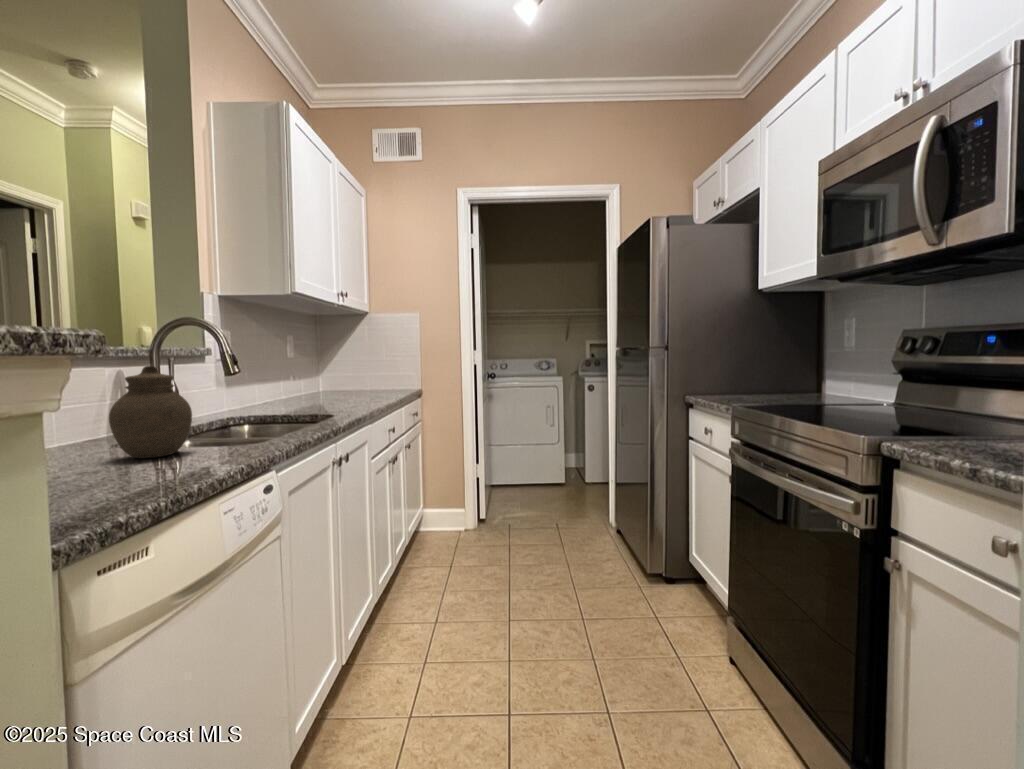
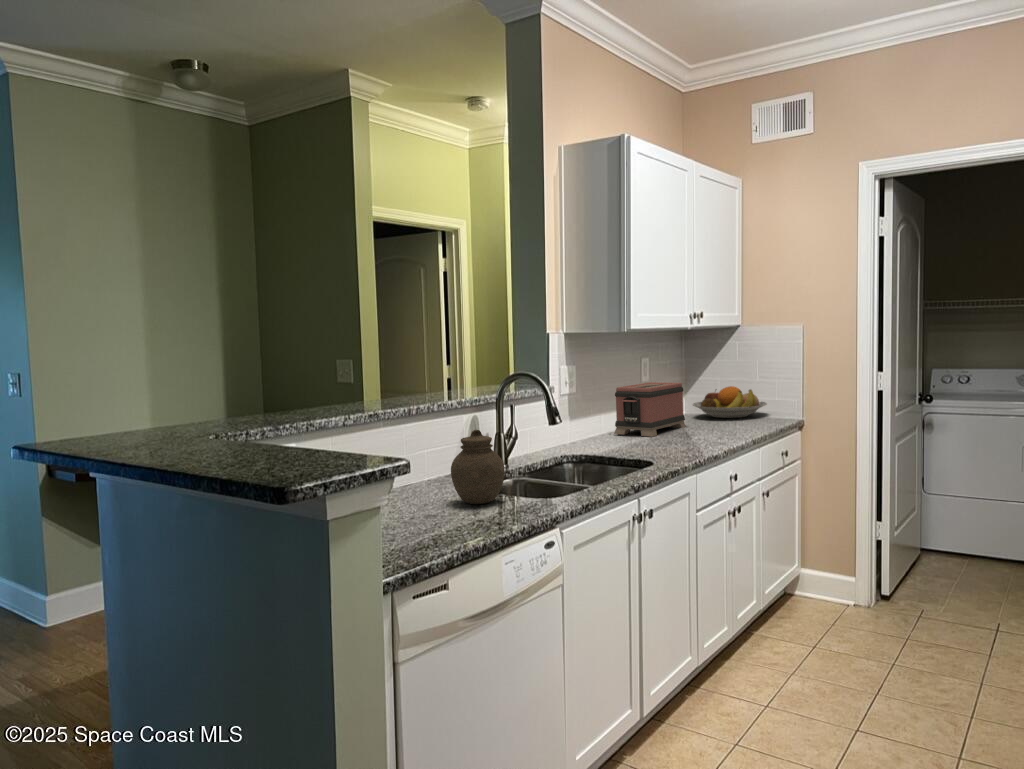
toaster: none [271,358,336,403] -> present [614,382,686,437]
fruit bowl: none [334,365,395,390] -> present [693,386,767,418]

